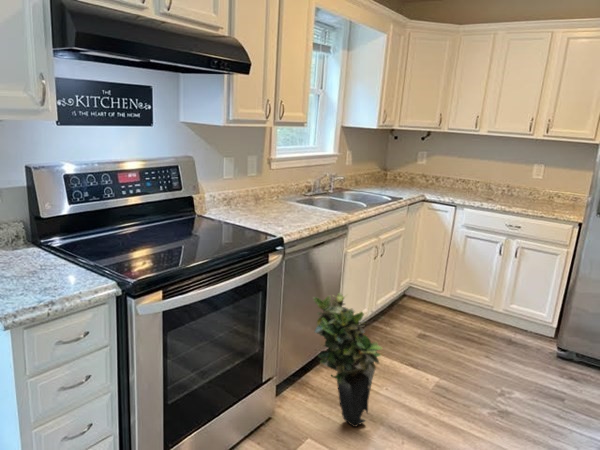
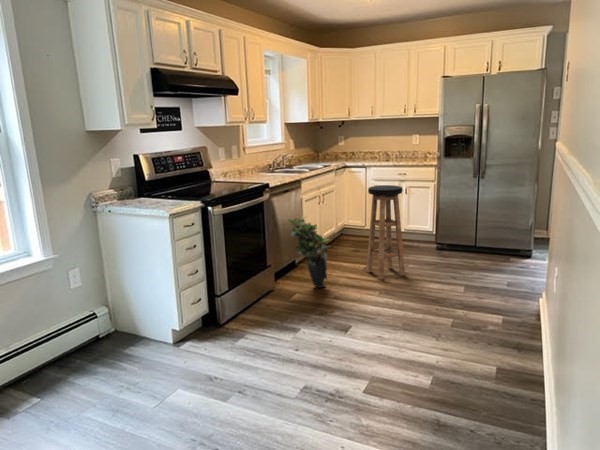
bar stool: none [438,257,529,425] -> present [367,185,405,280]

